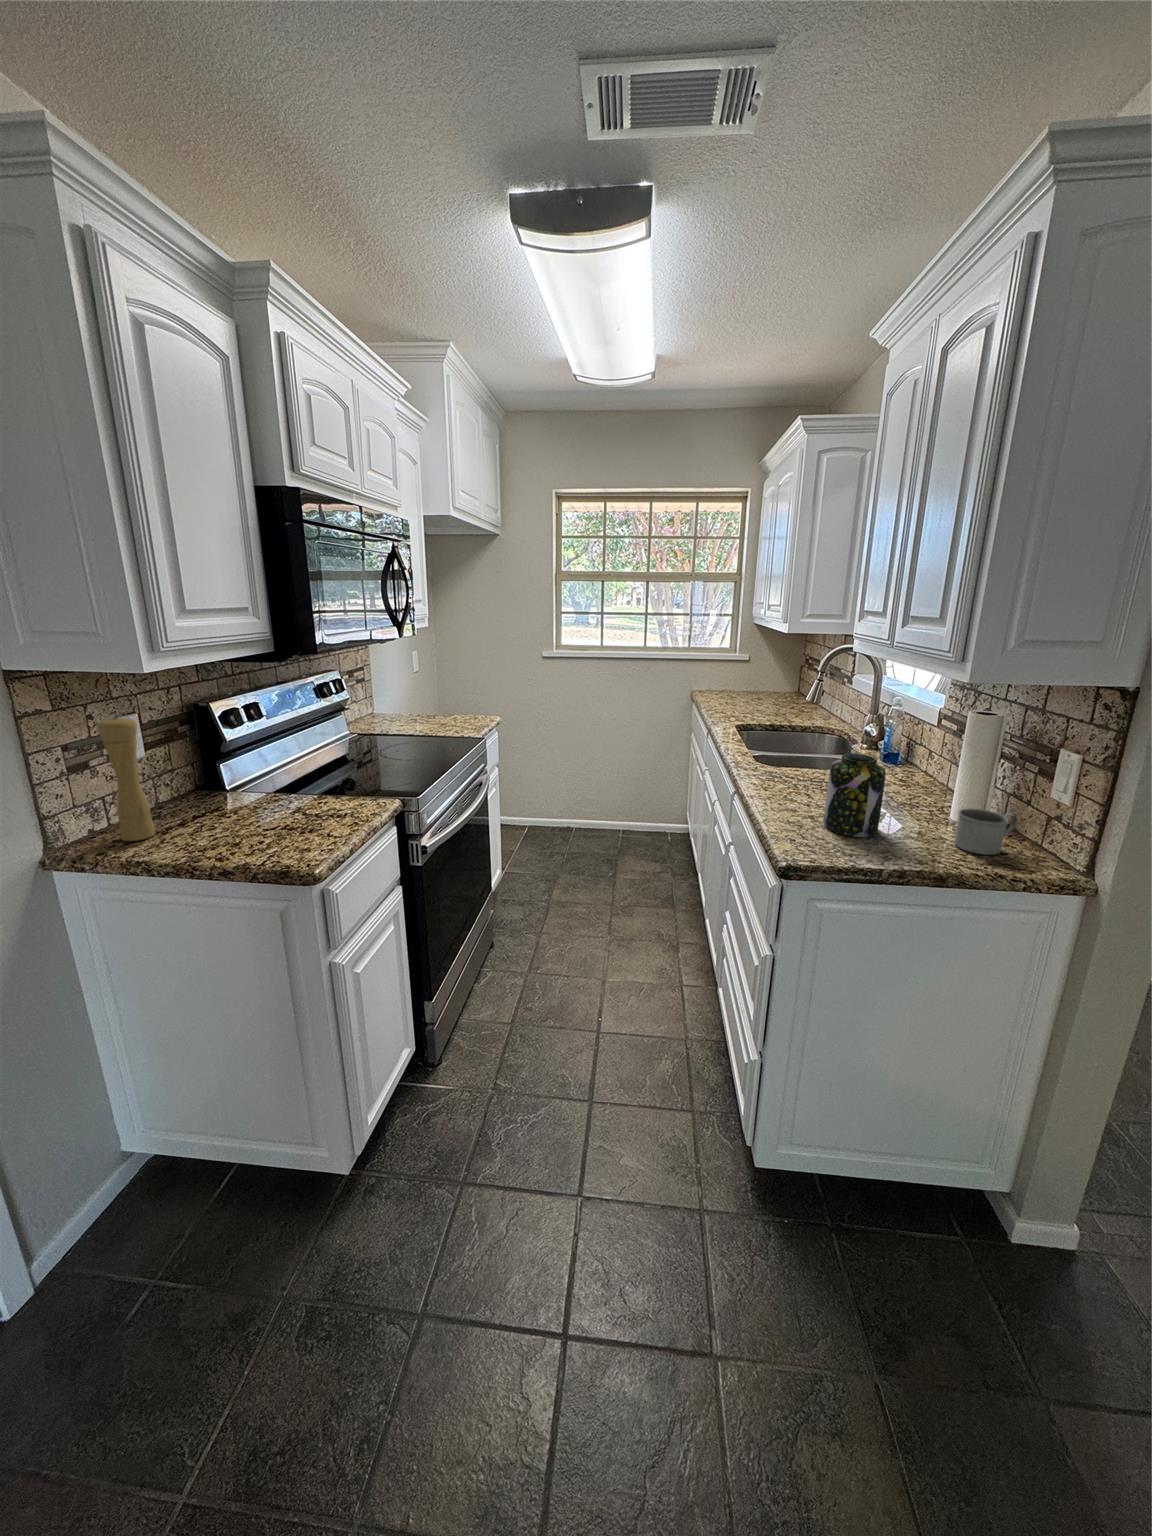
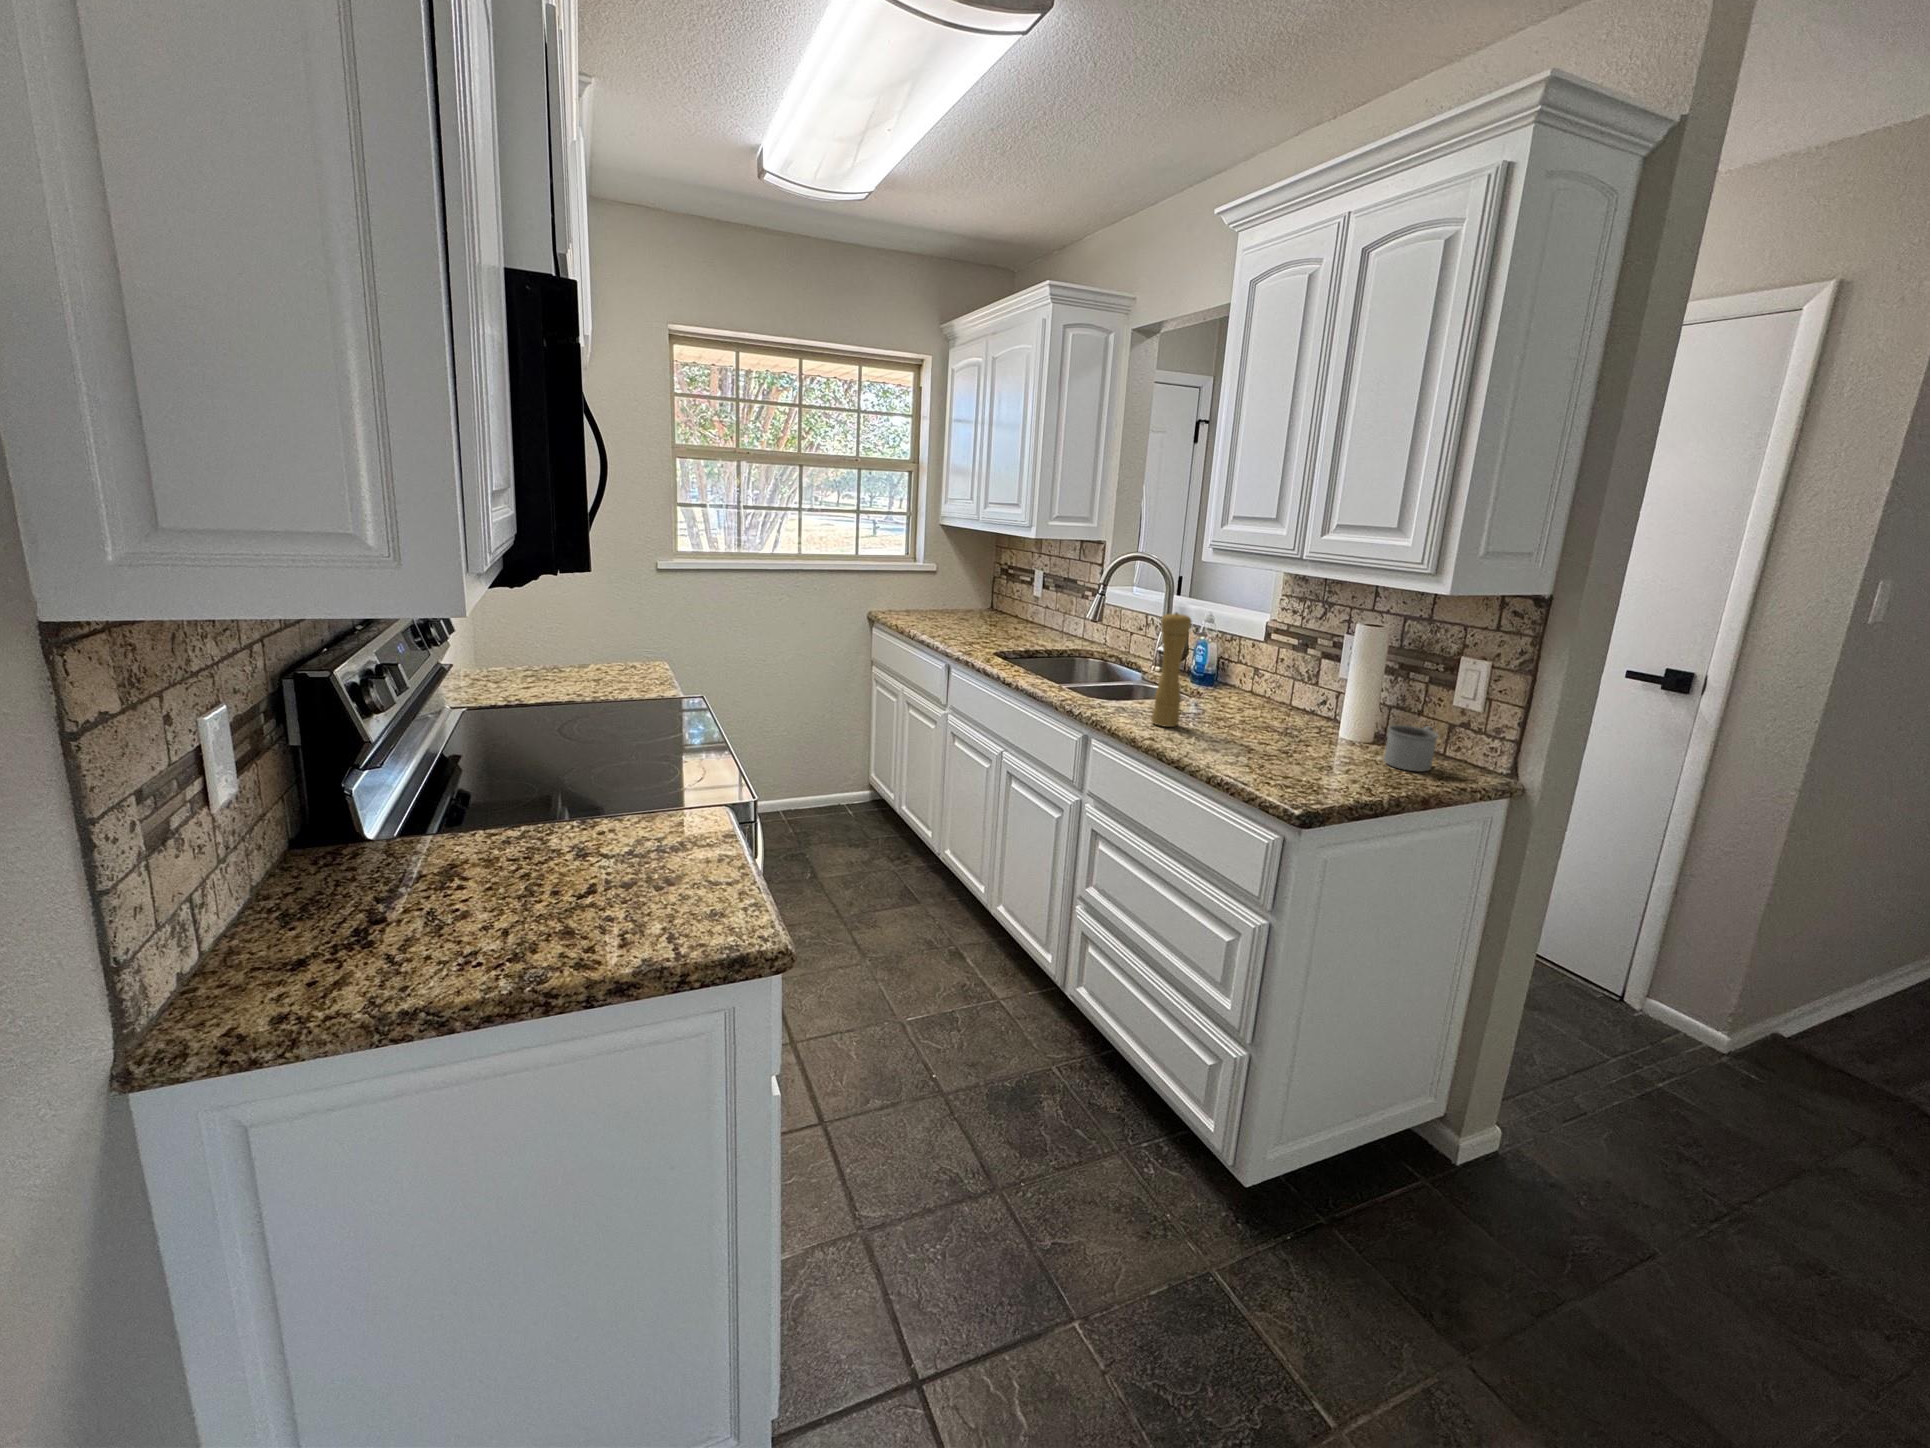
pepper mill: present [97,717,155,841] -> present [1151,612,1192,727]
jar: present [824,753,885,837] -> none [1256,677,1330,770]

